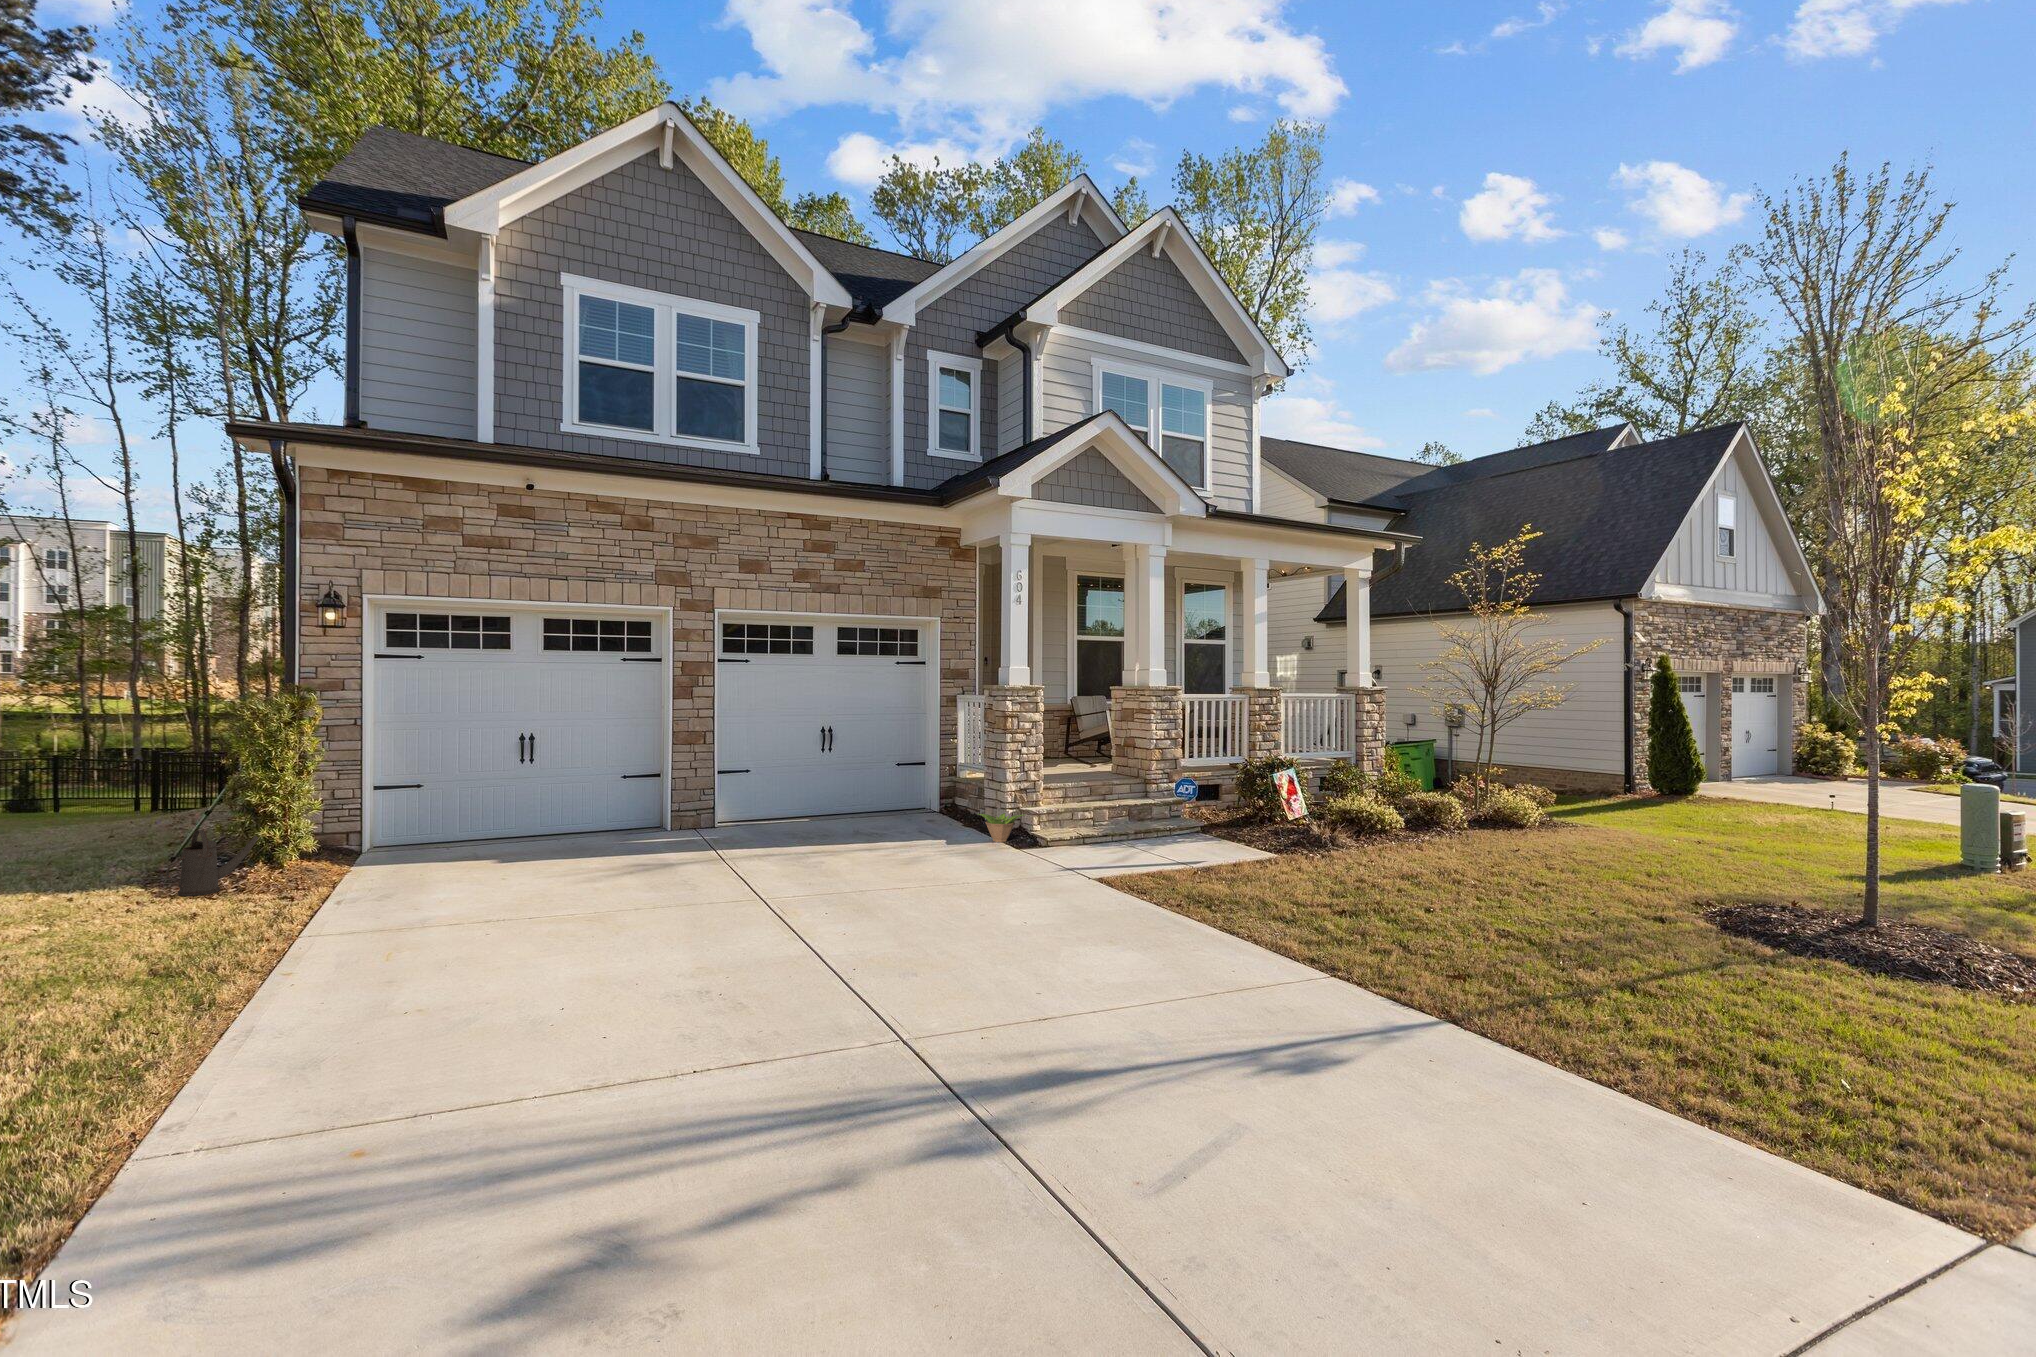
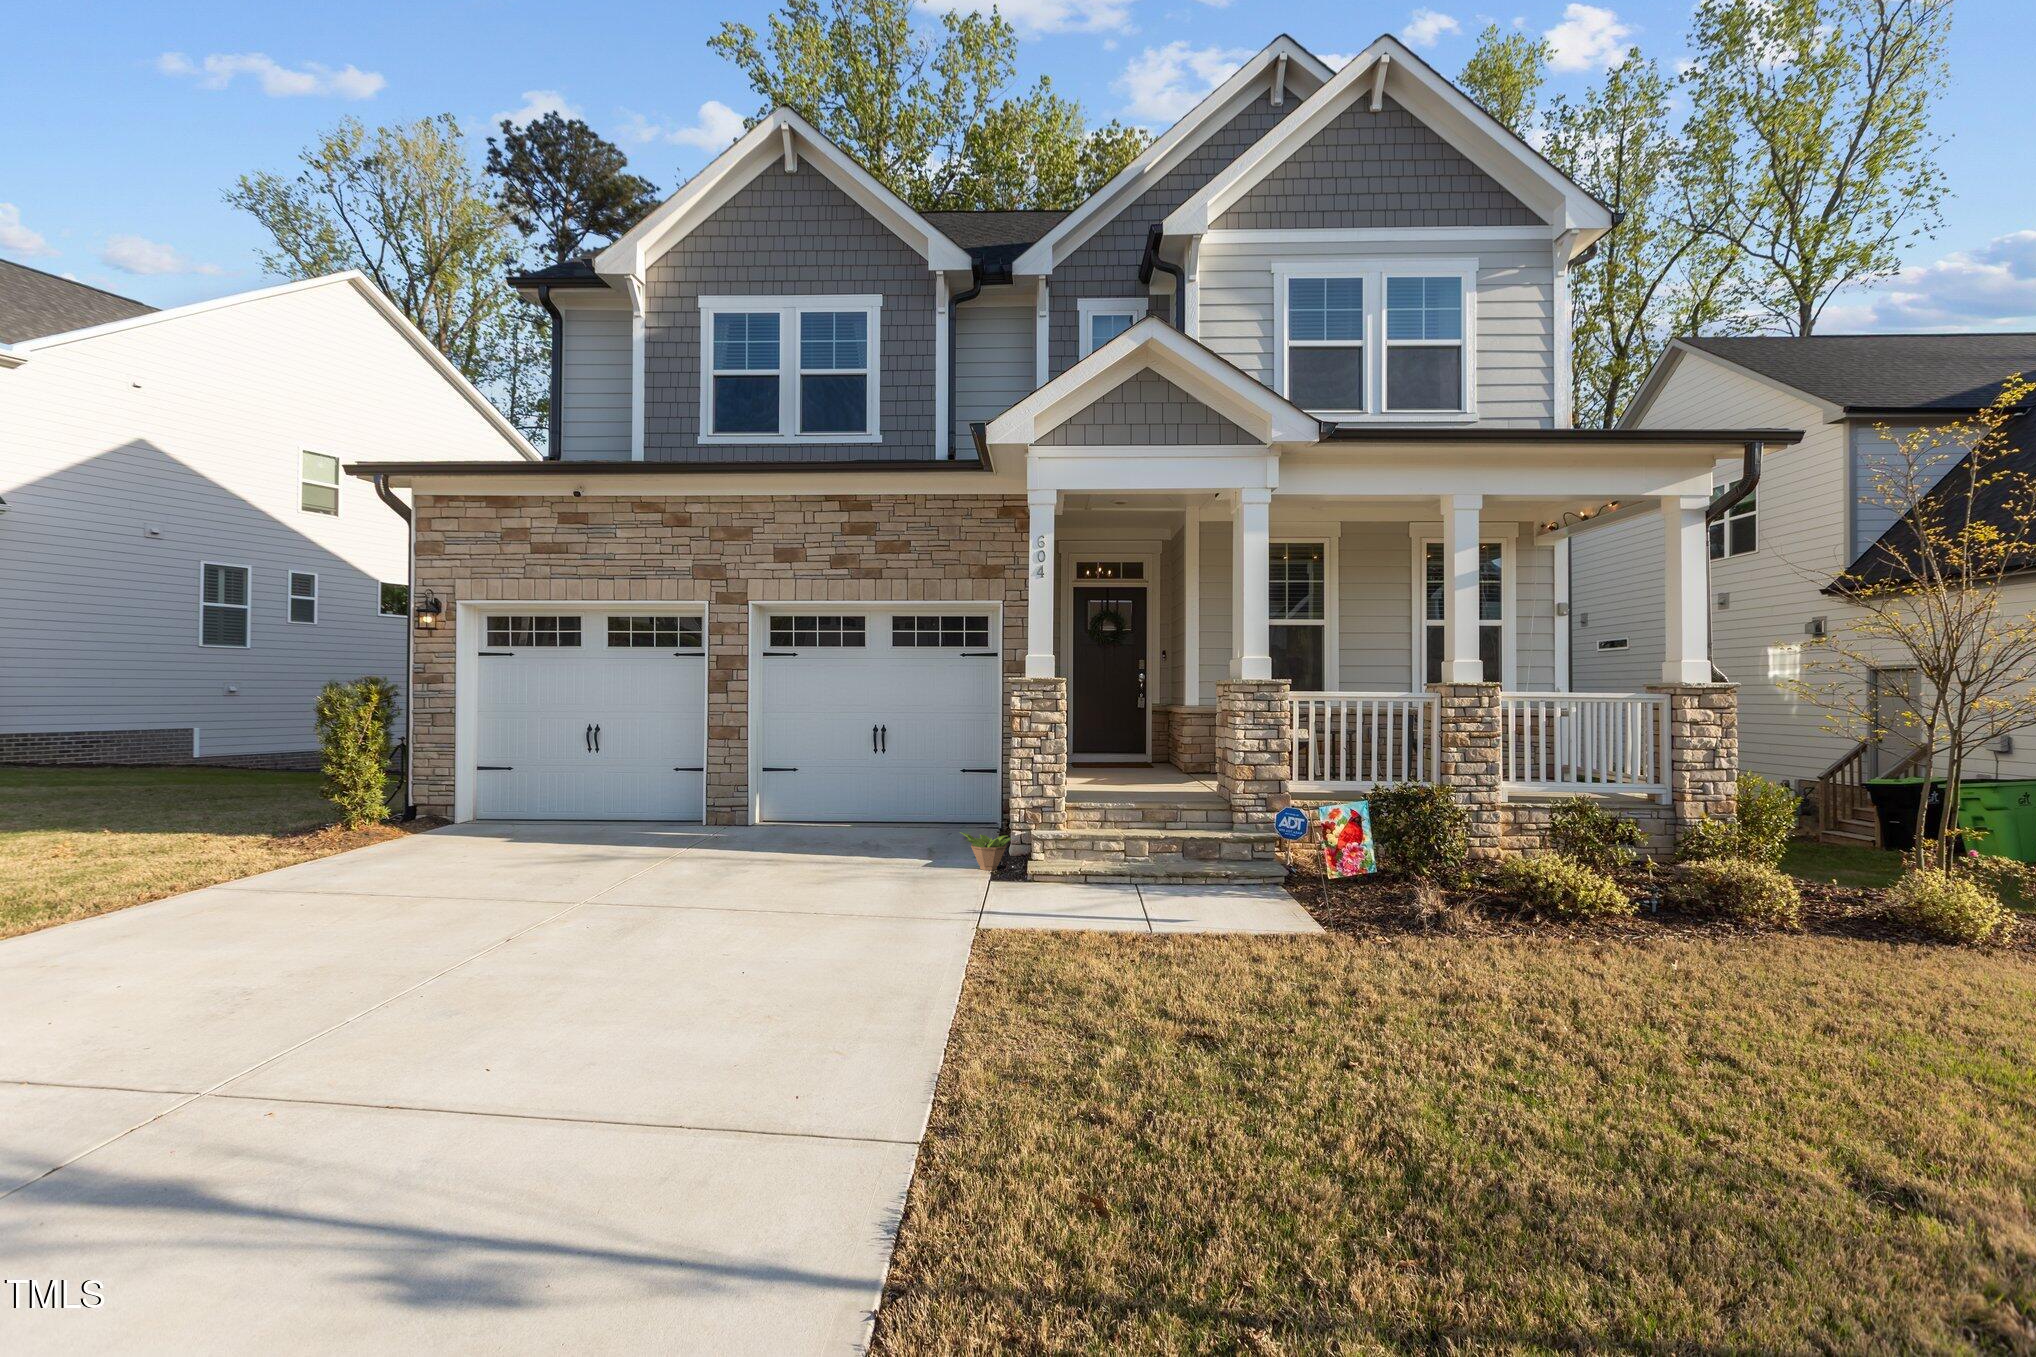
watering can: present [166,830,258,896] -> none [272,791,348,844]

